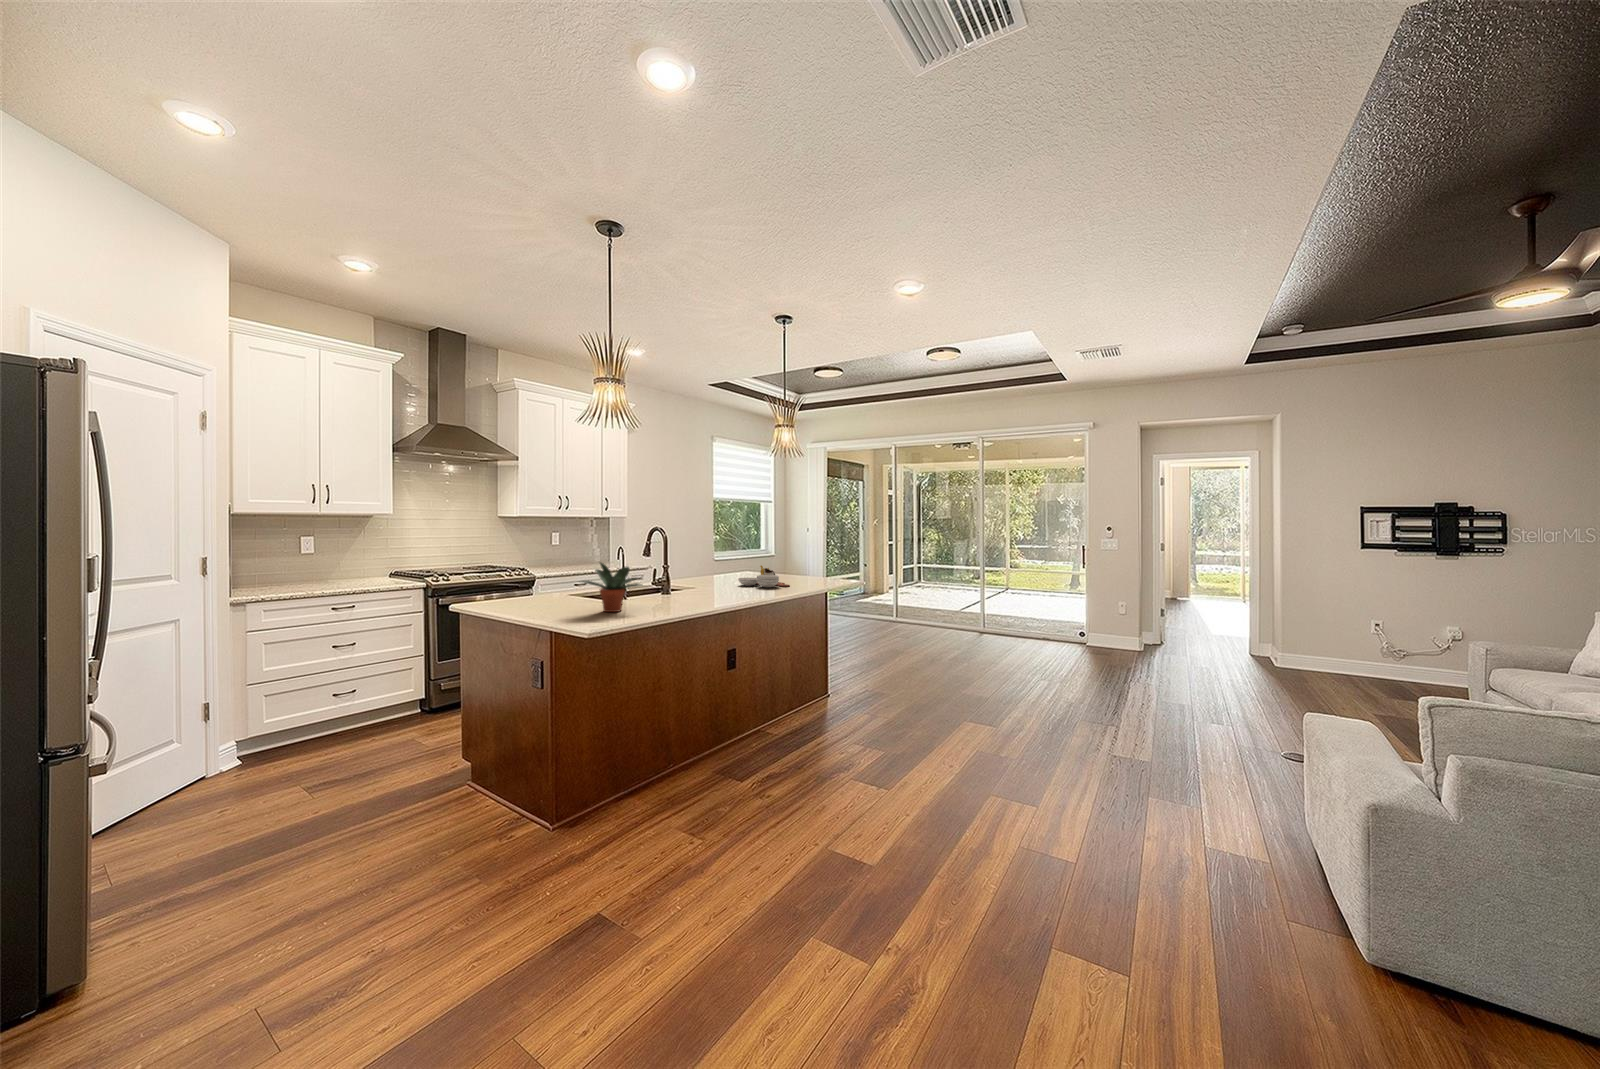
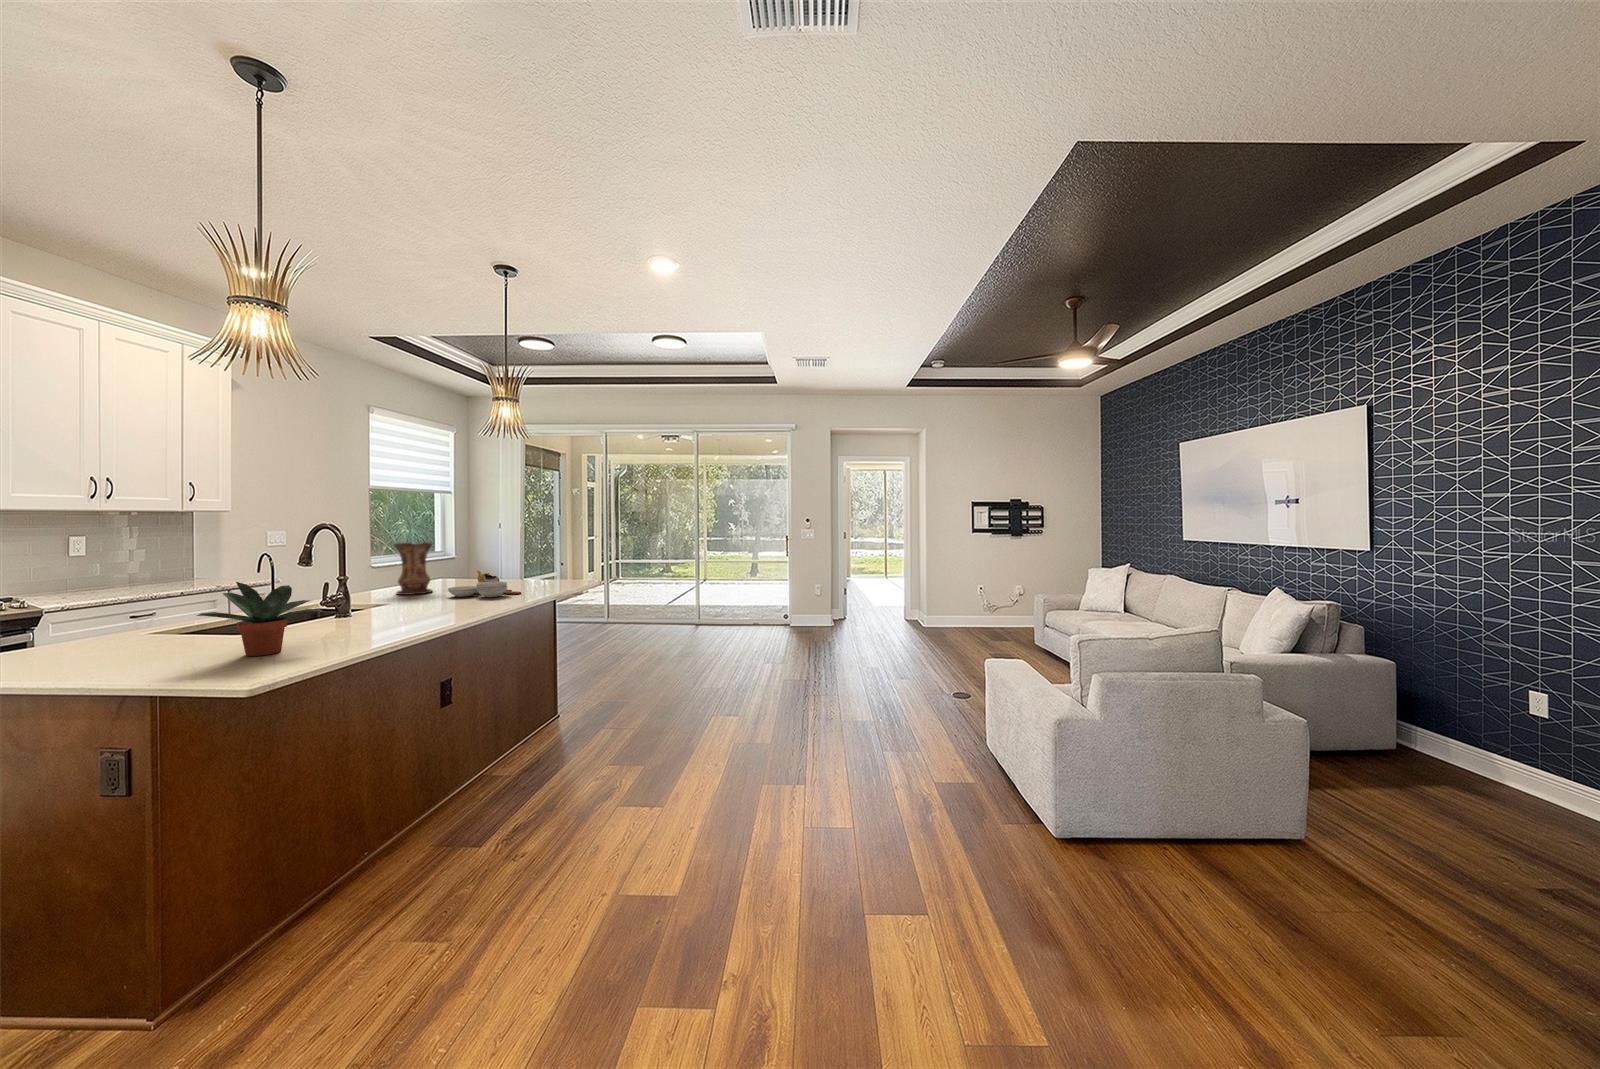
vase: none [707,541,732,582] -> present [394,542,432,595]

